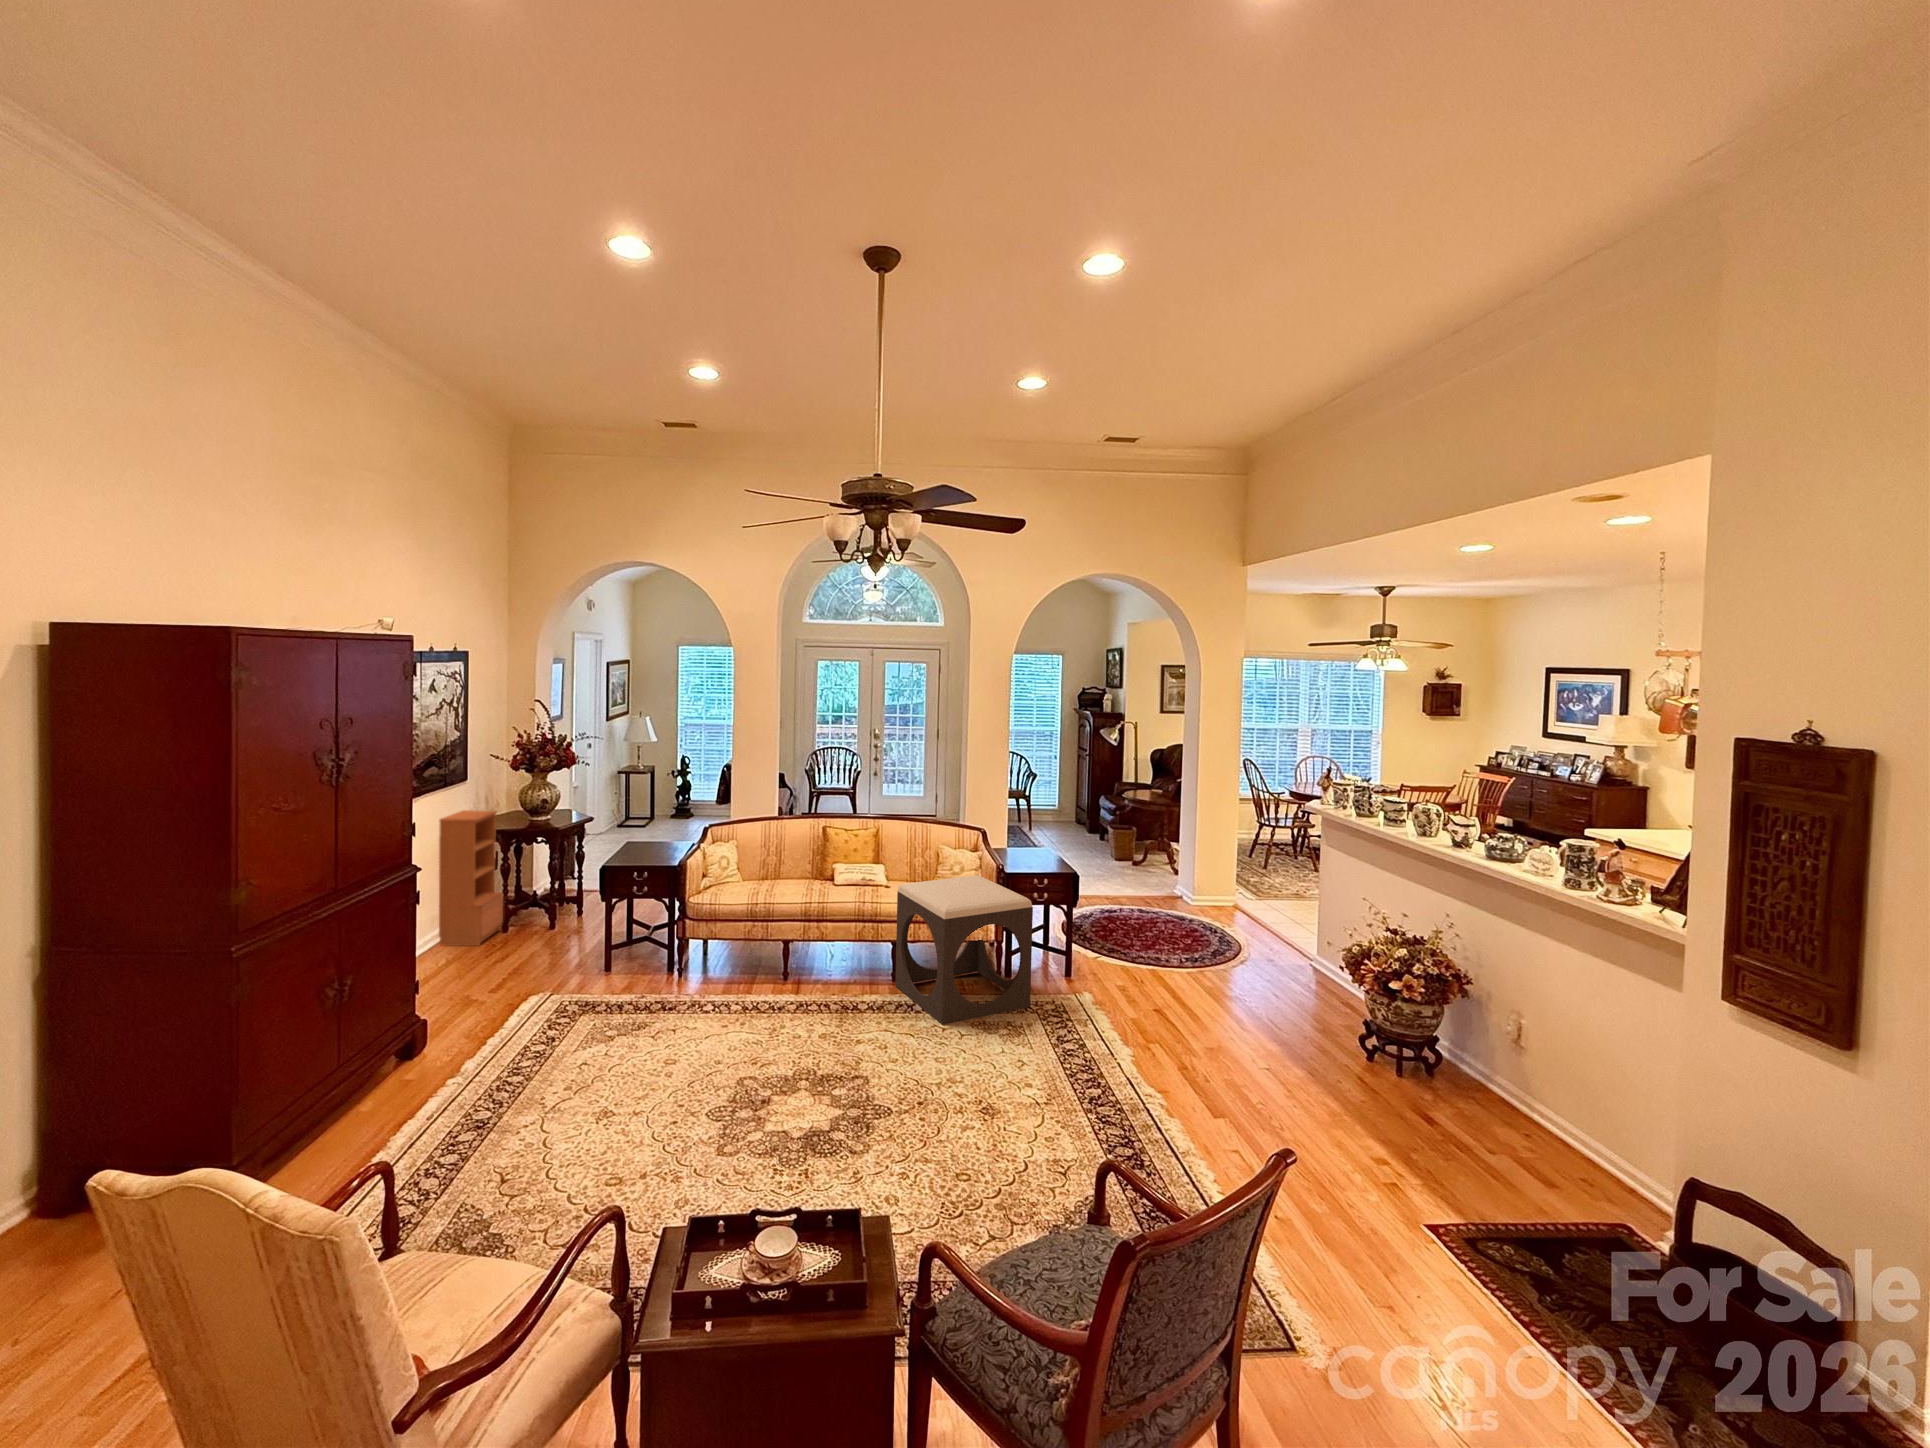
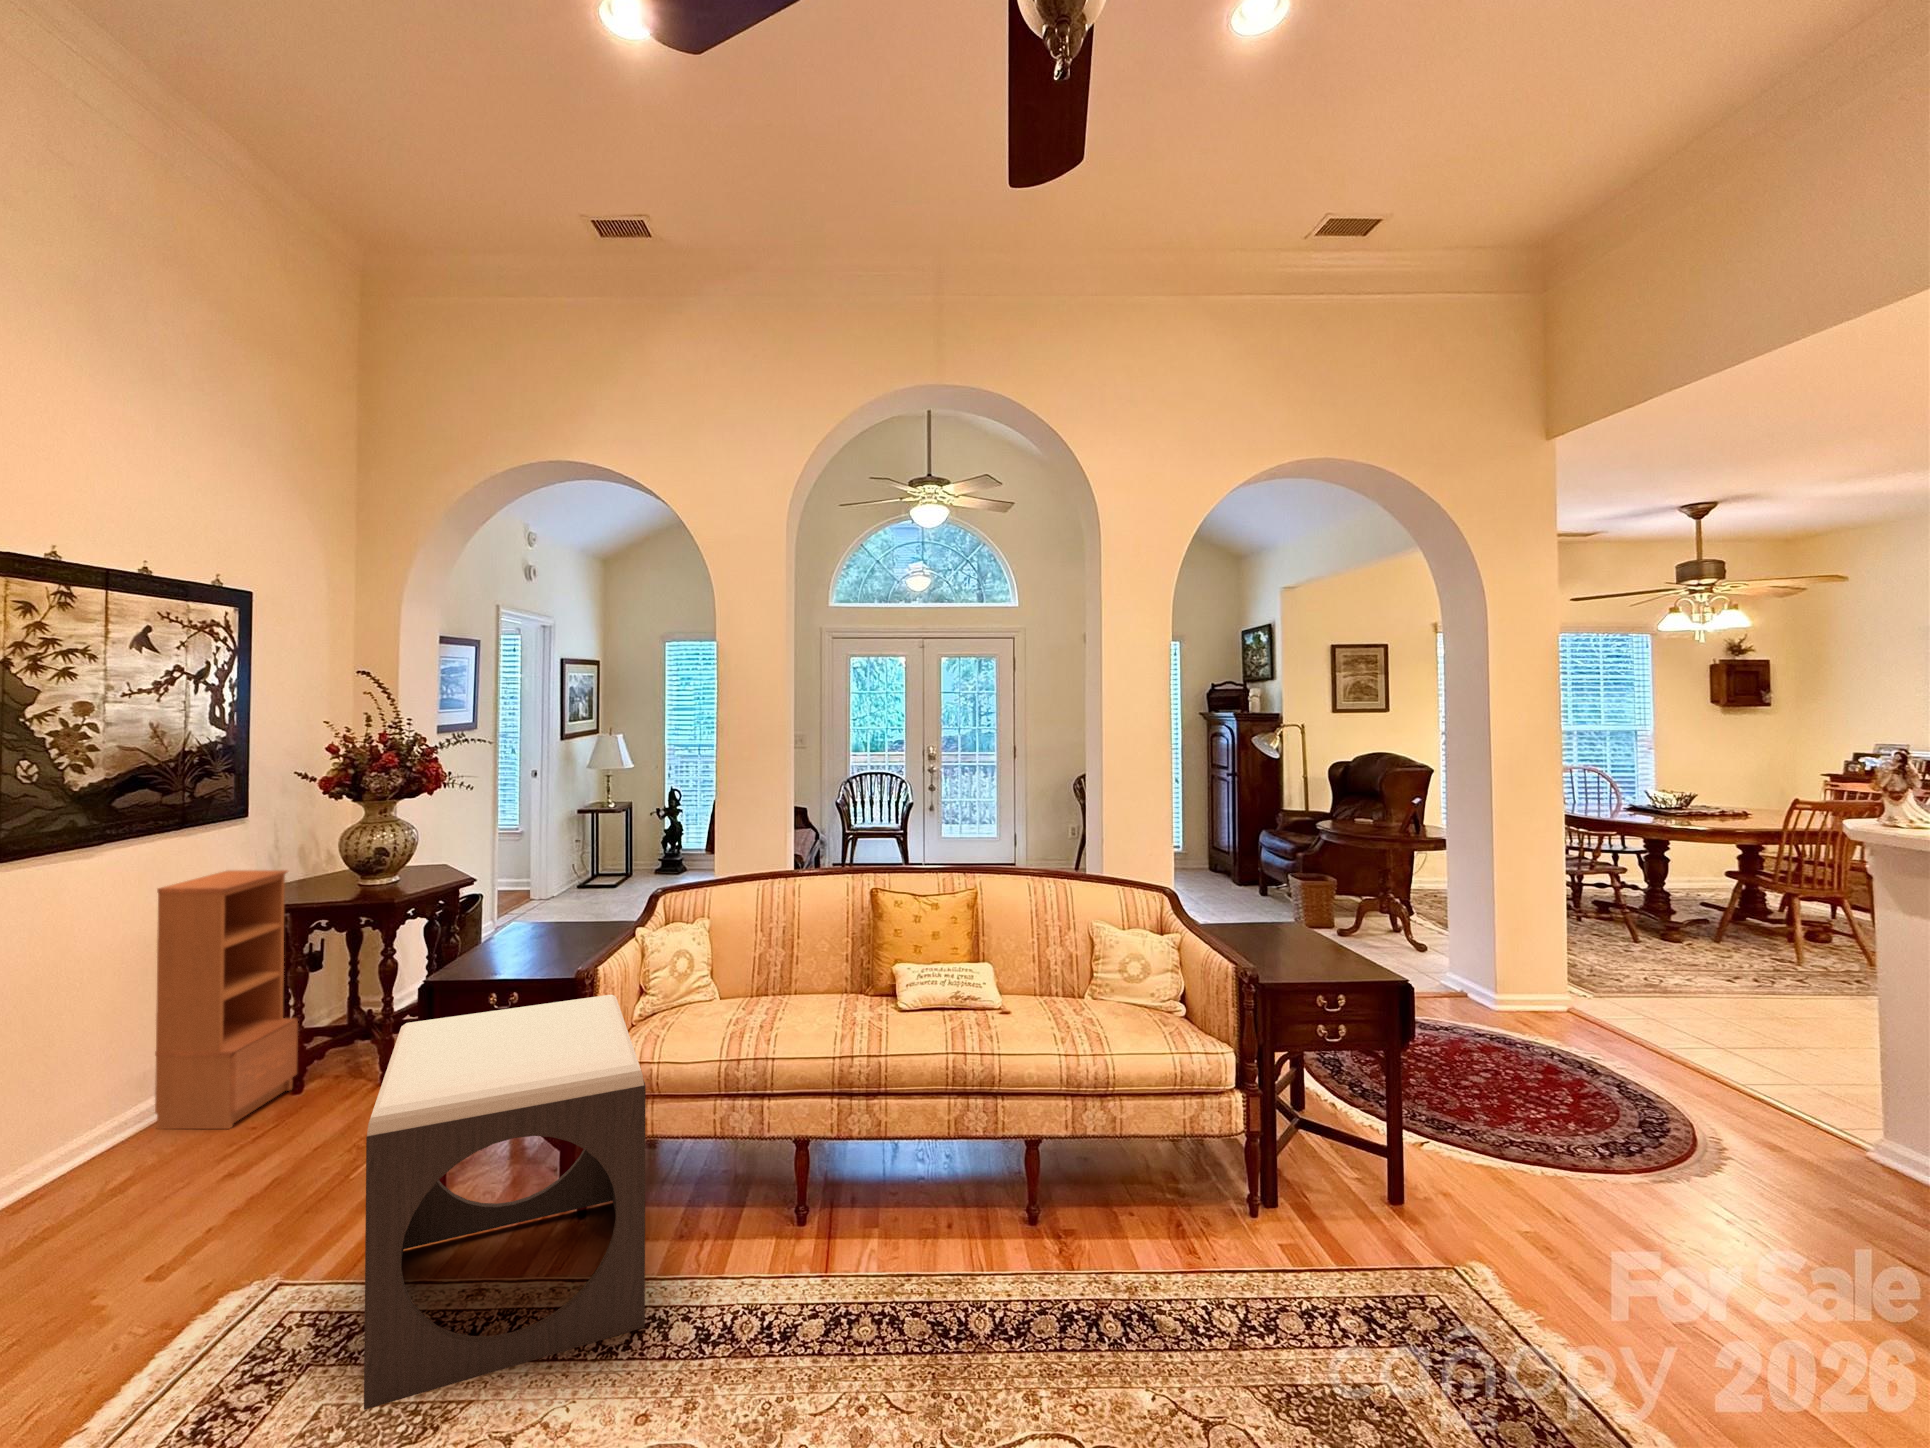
footstool: present [895,875,1033,1025] -> present [364,994,646,1410]

